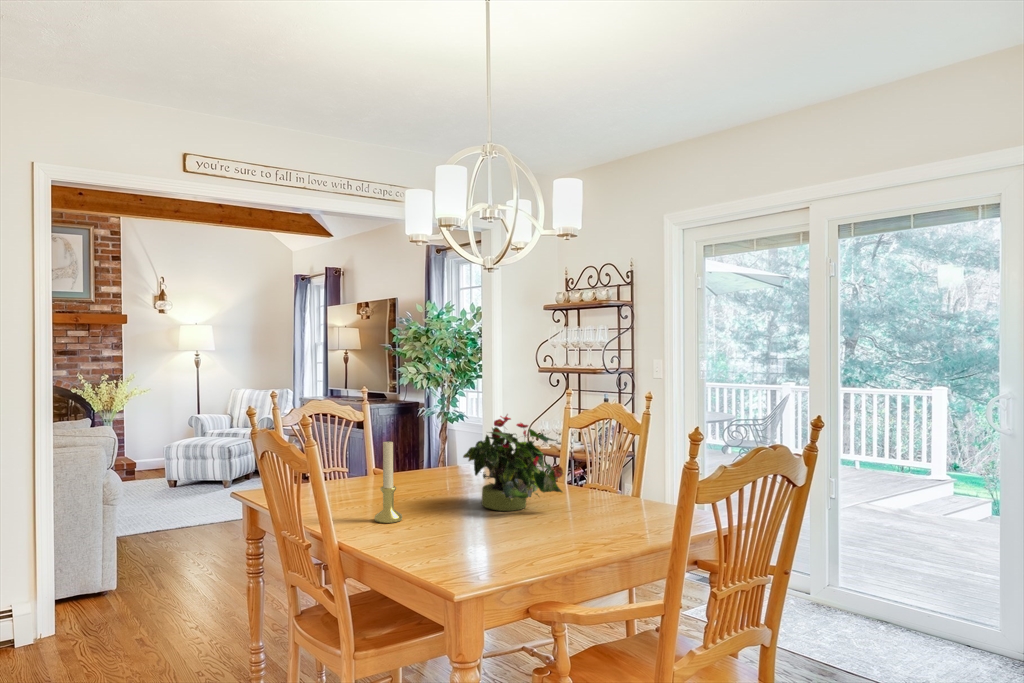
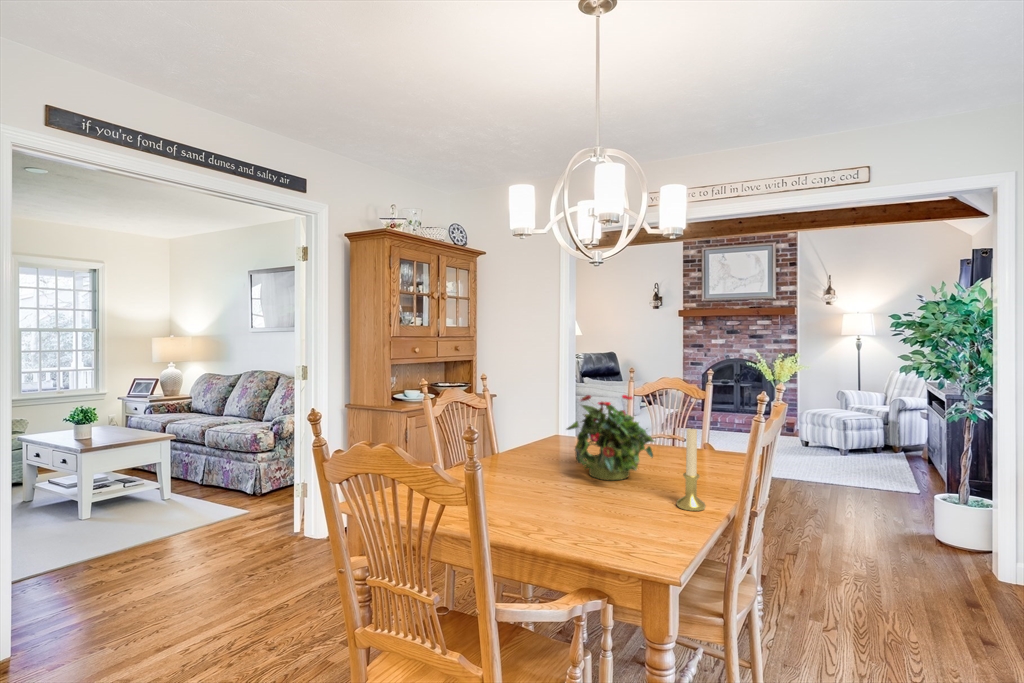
candle holder: present [374,441,402,523] -> present [677,428,705,511]

